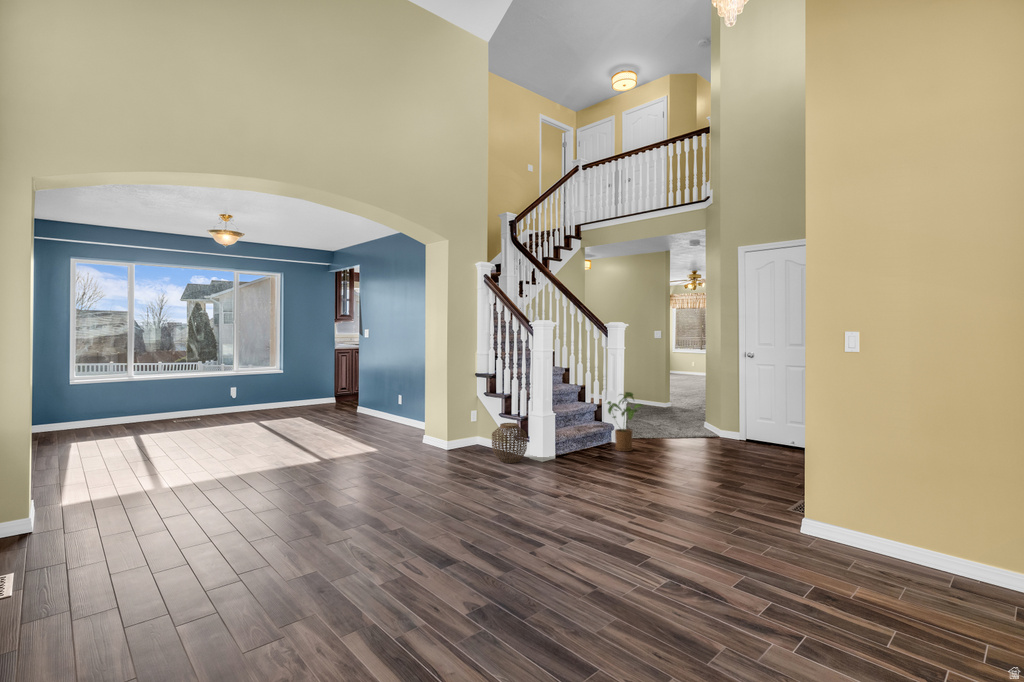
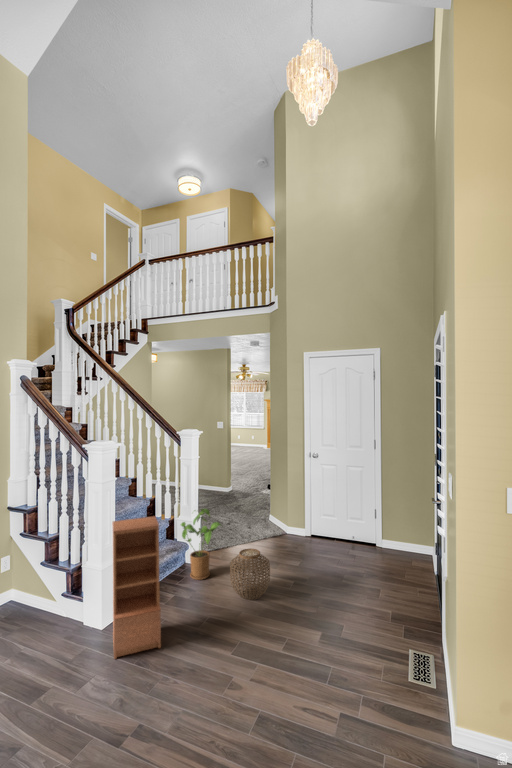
bookcase: none [552,379,588,475] -> present [113,516,161,659]
woven basket: present [492,423,527,463] -> present [230,549,270,600]

